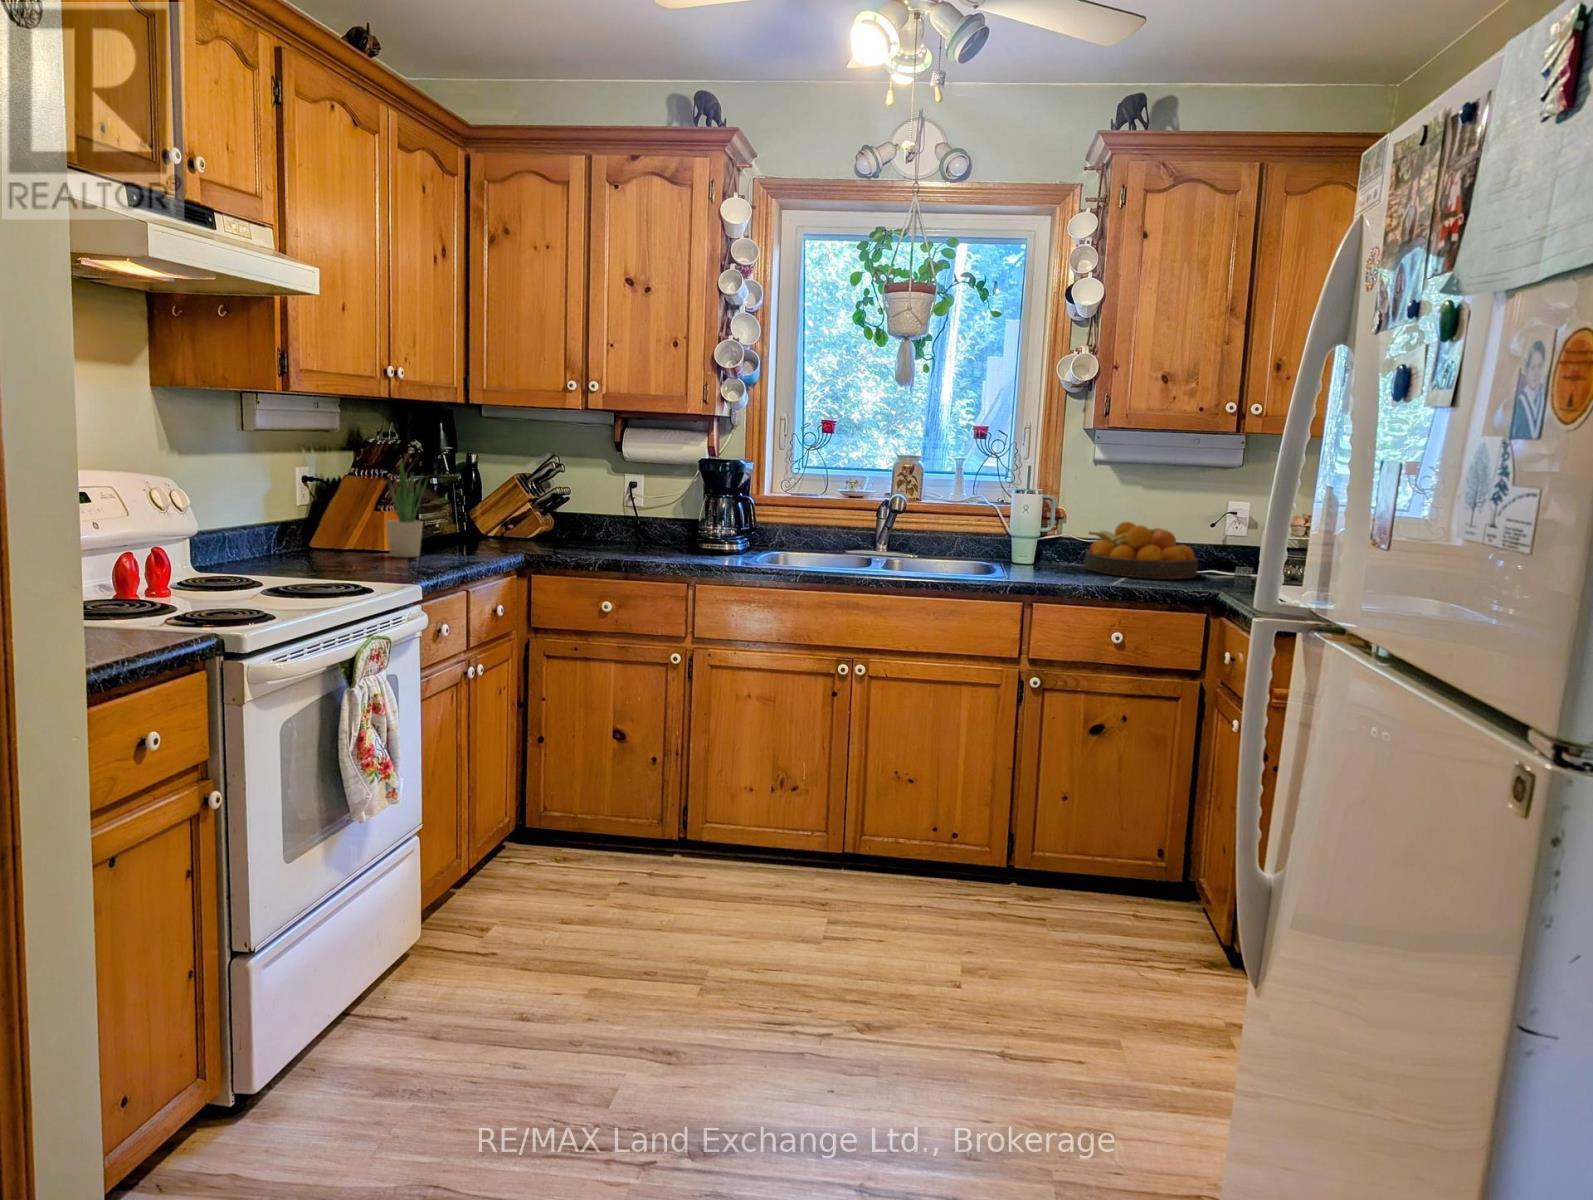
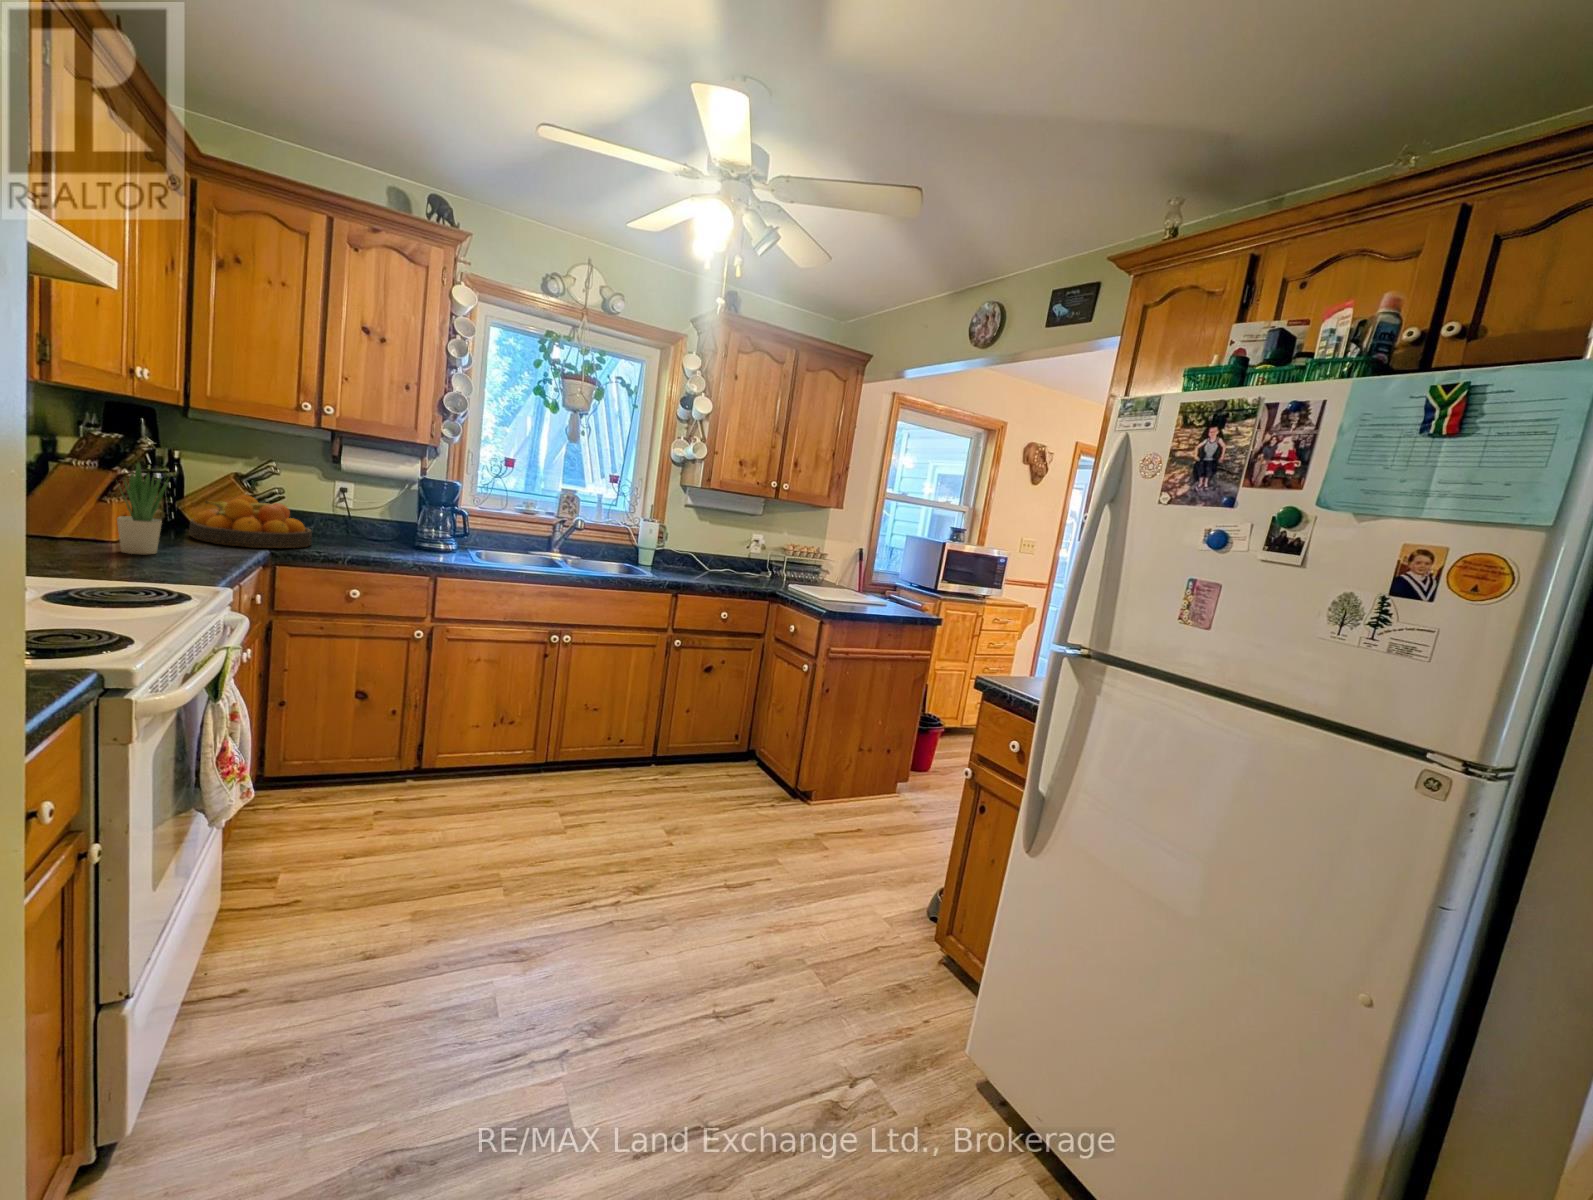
fruit bowl: present [1084,522,1198,579] -> present [189,495,312,548]

